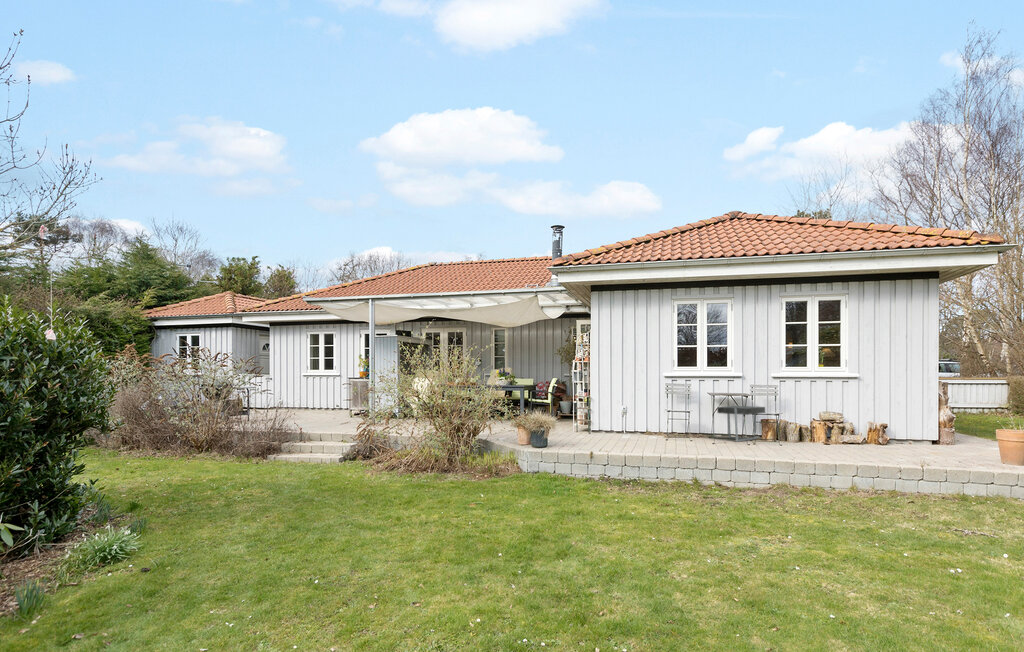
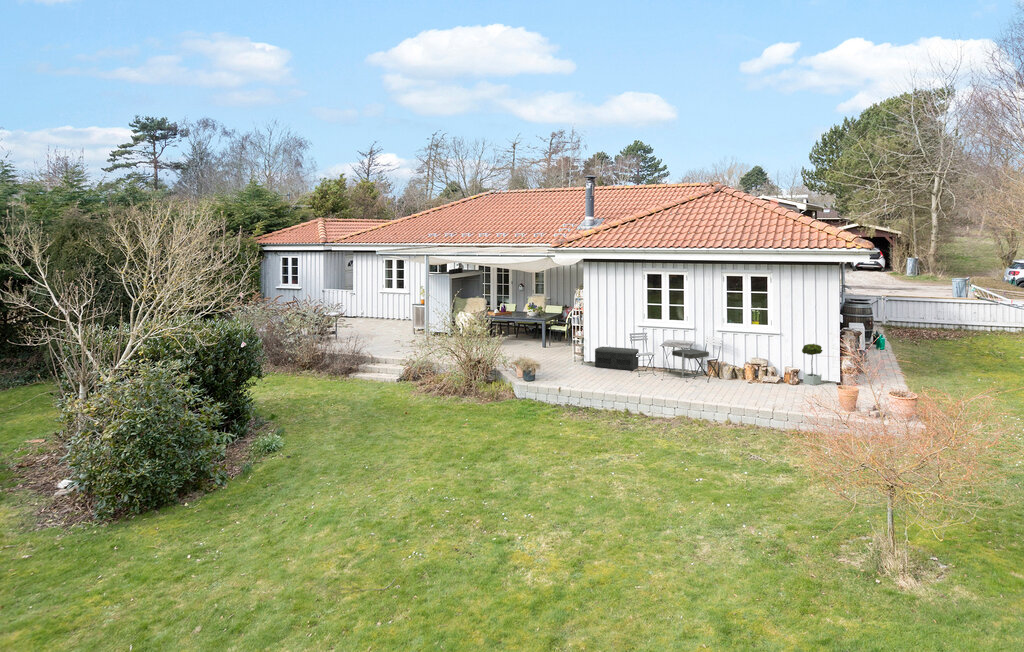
potted tree: none [885,389,914,443] -> present [802,344,822,385]
storage bench: none [610,410,667,437] -> present [595,347,639,370]

